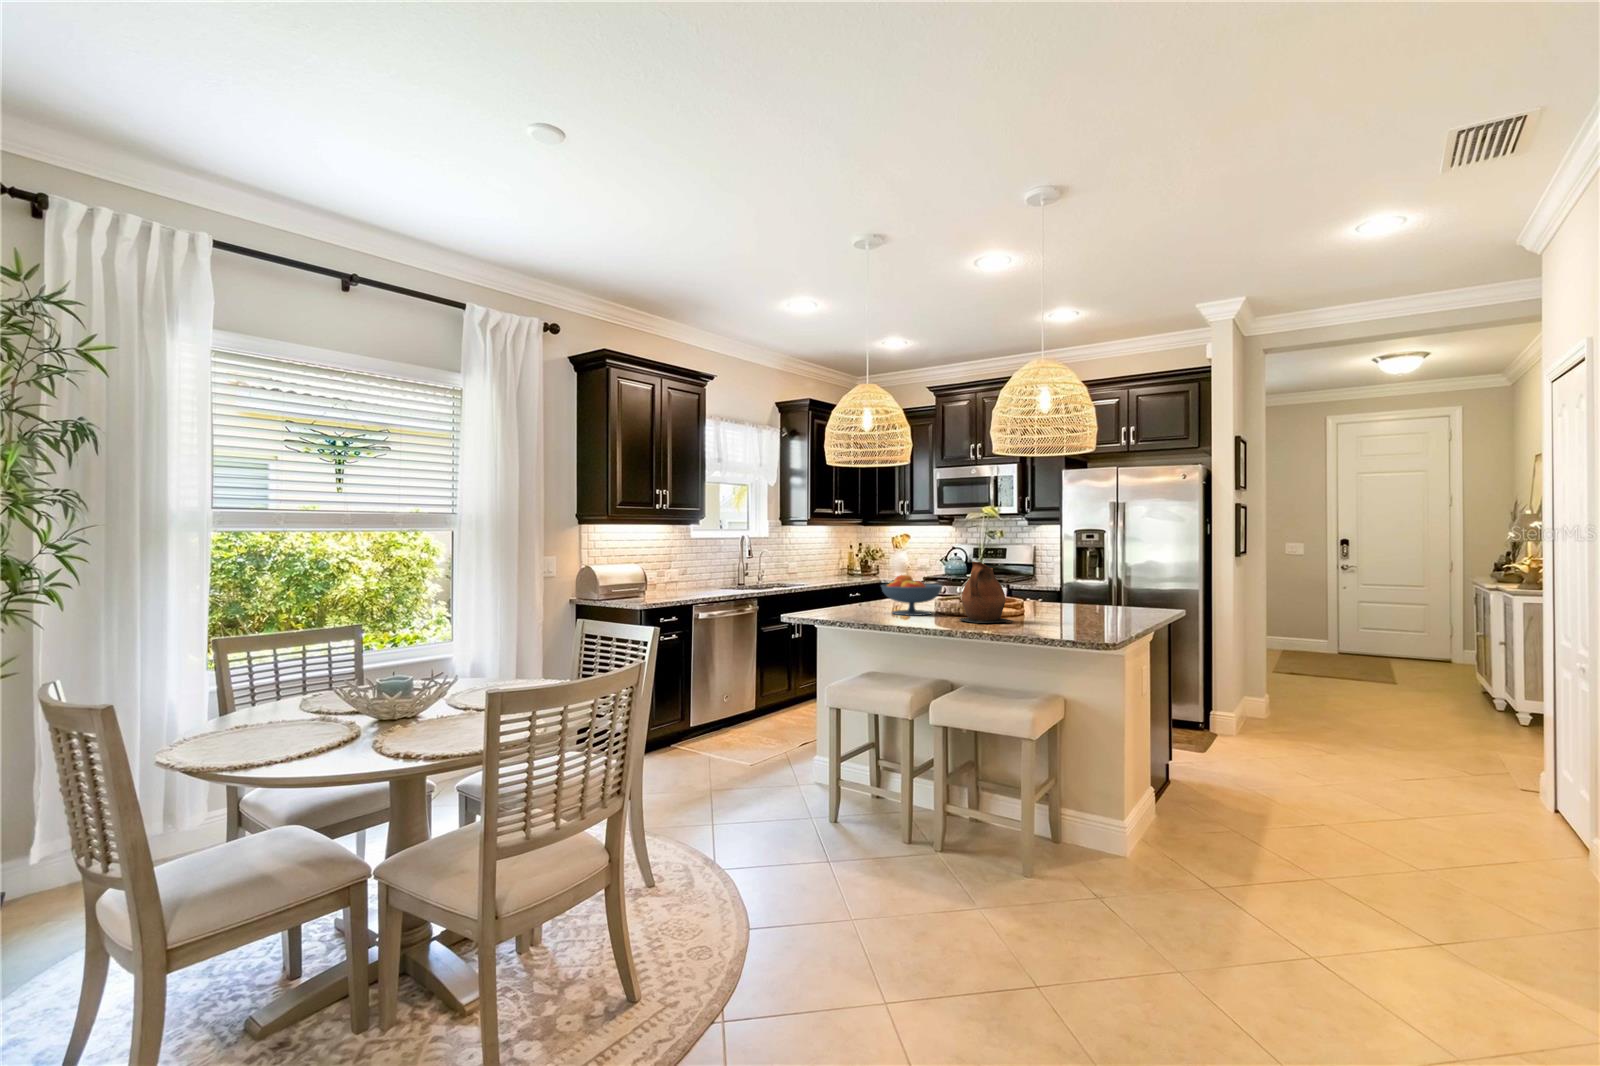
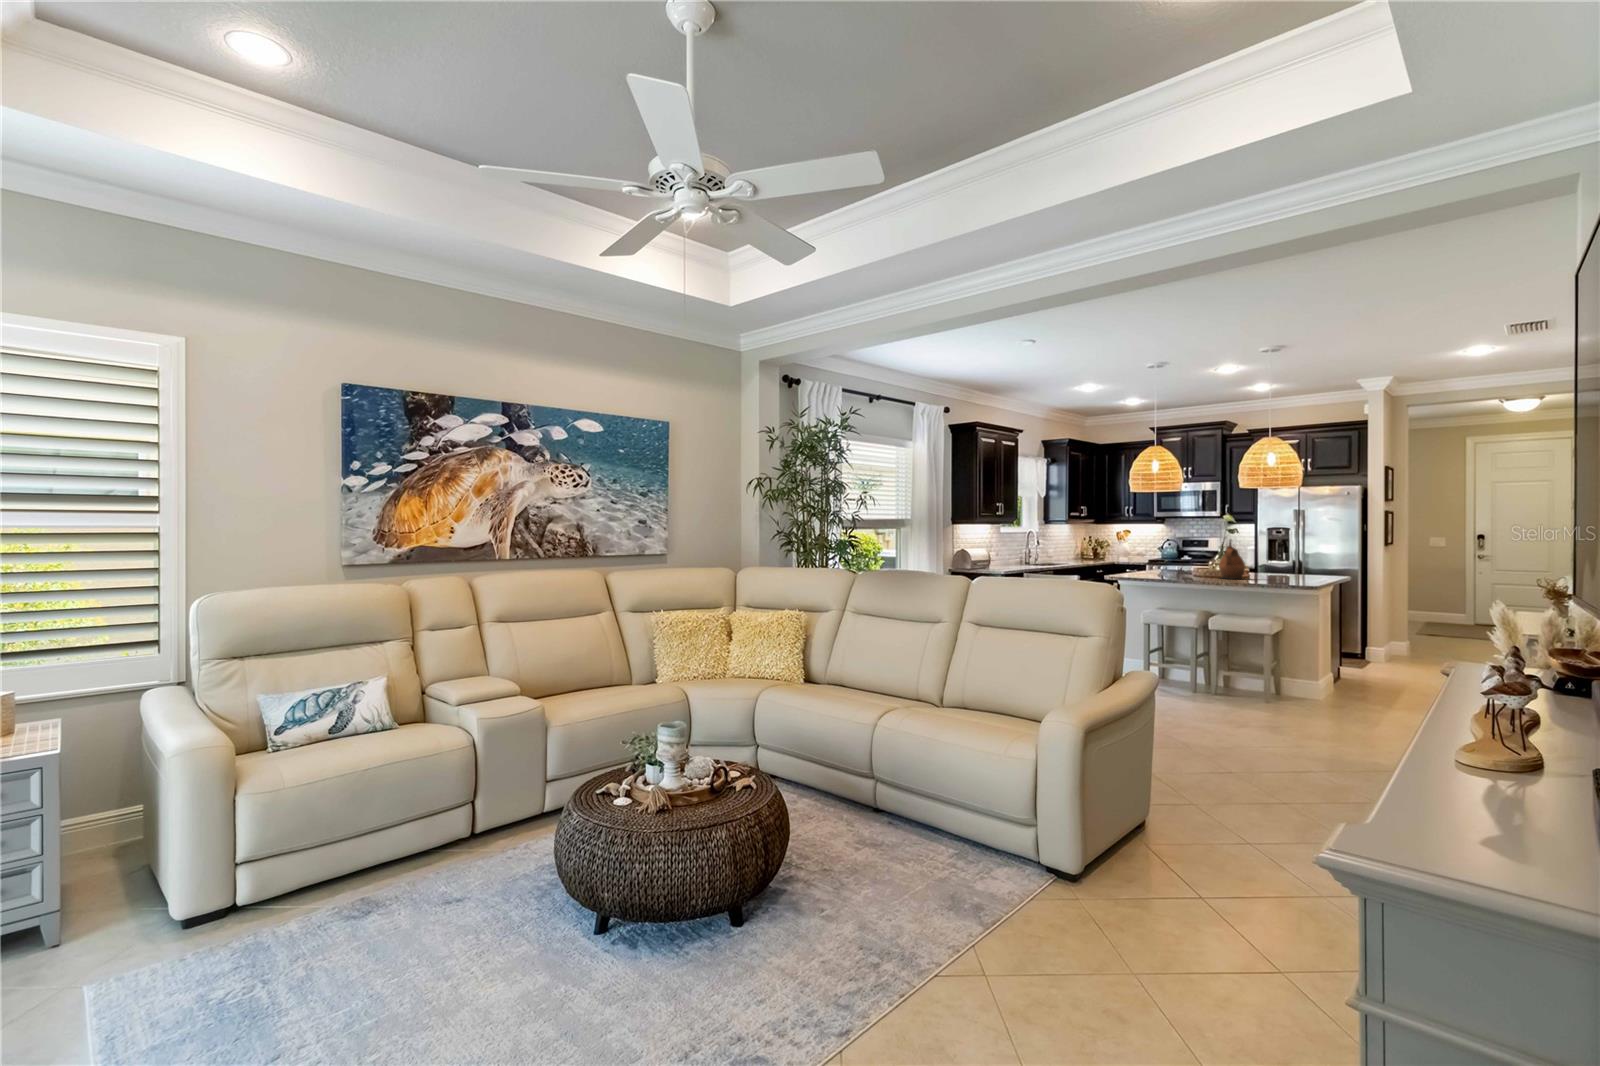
fruit bowl: present [881,575,942,616] -> none [1162,554,1201,577]

